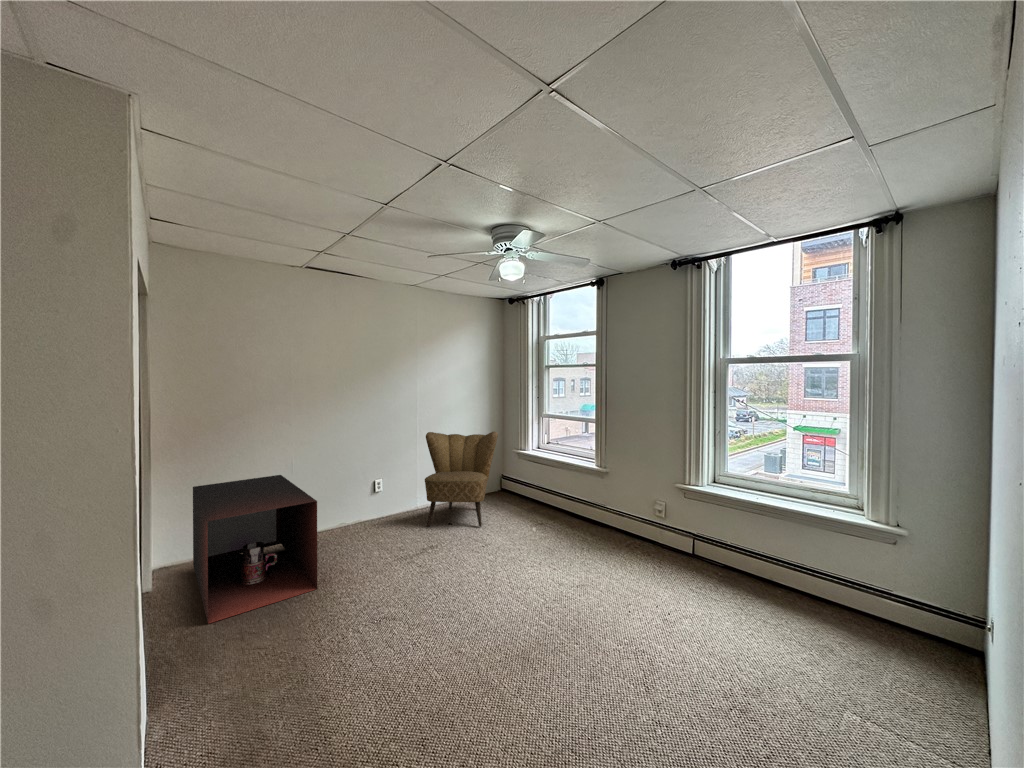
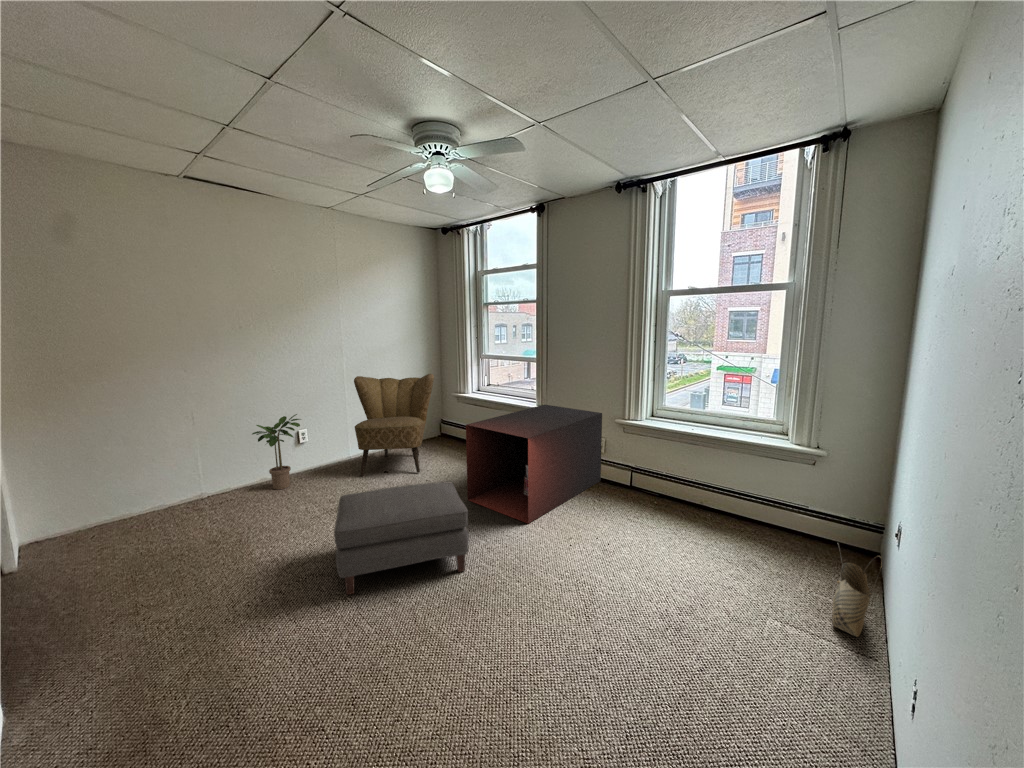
potted plant: none [338,465,380,535] -> present [252,414,301,490]
storage cabinet: present [193,475,317,624] -> present [466,405,602,524]
ottoman: none [409,538,529,641] -> present [334,482,469,595]
woven basket: none [921,632,975,745] -> present [833,543,881,637]

